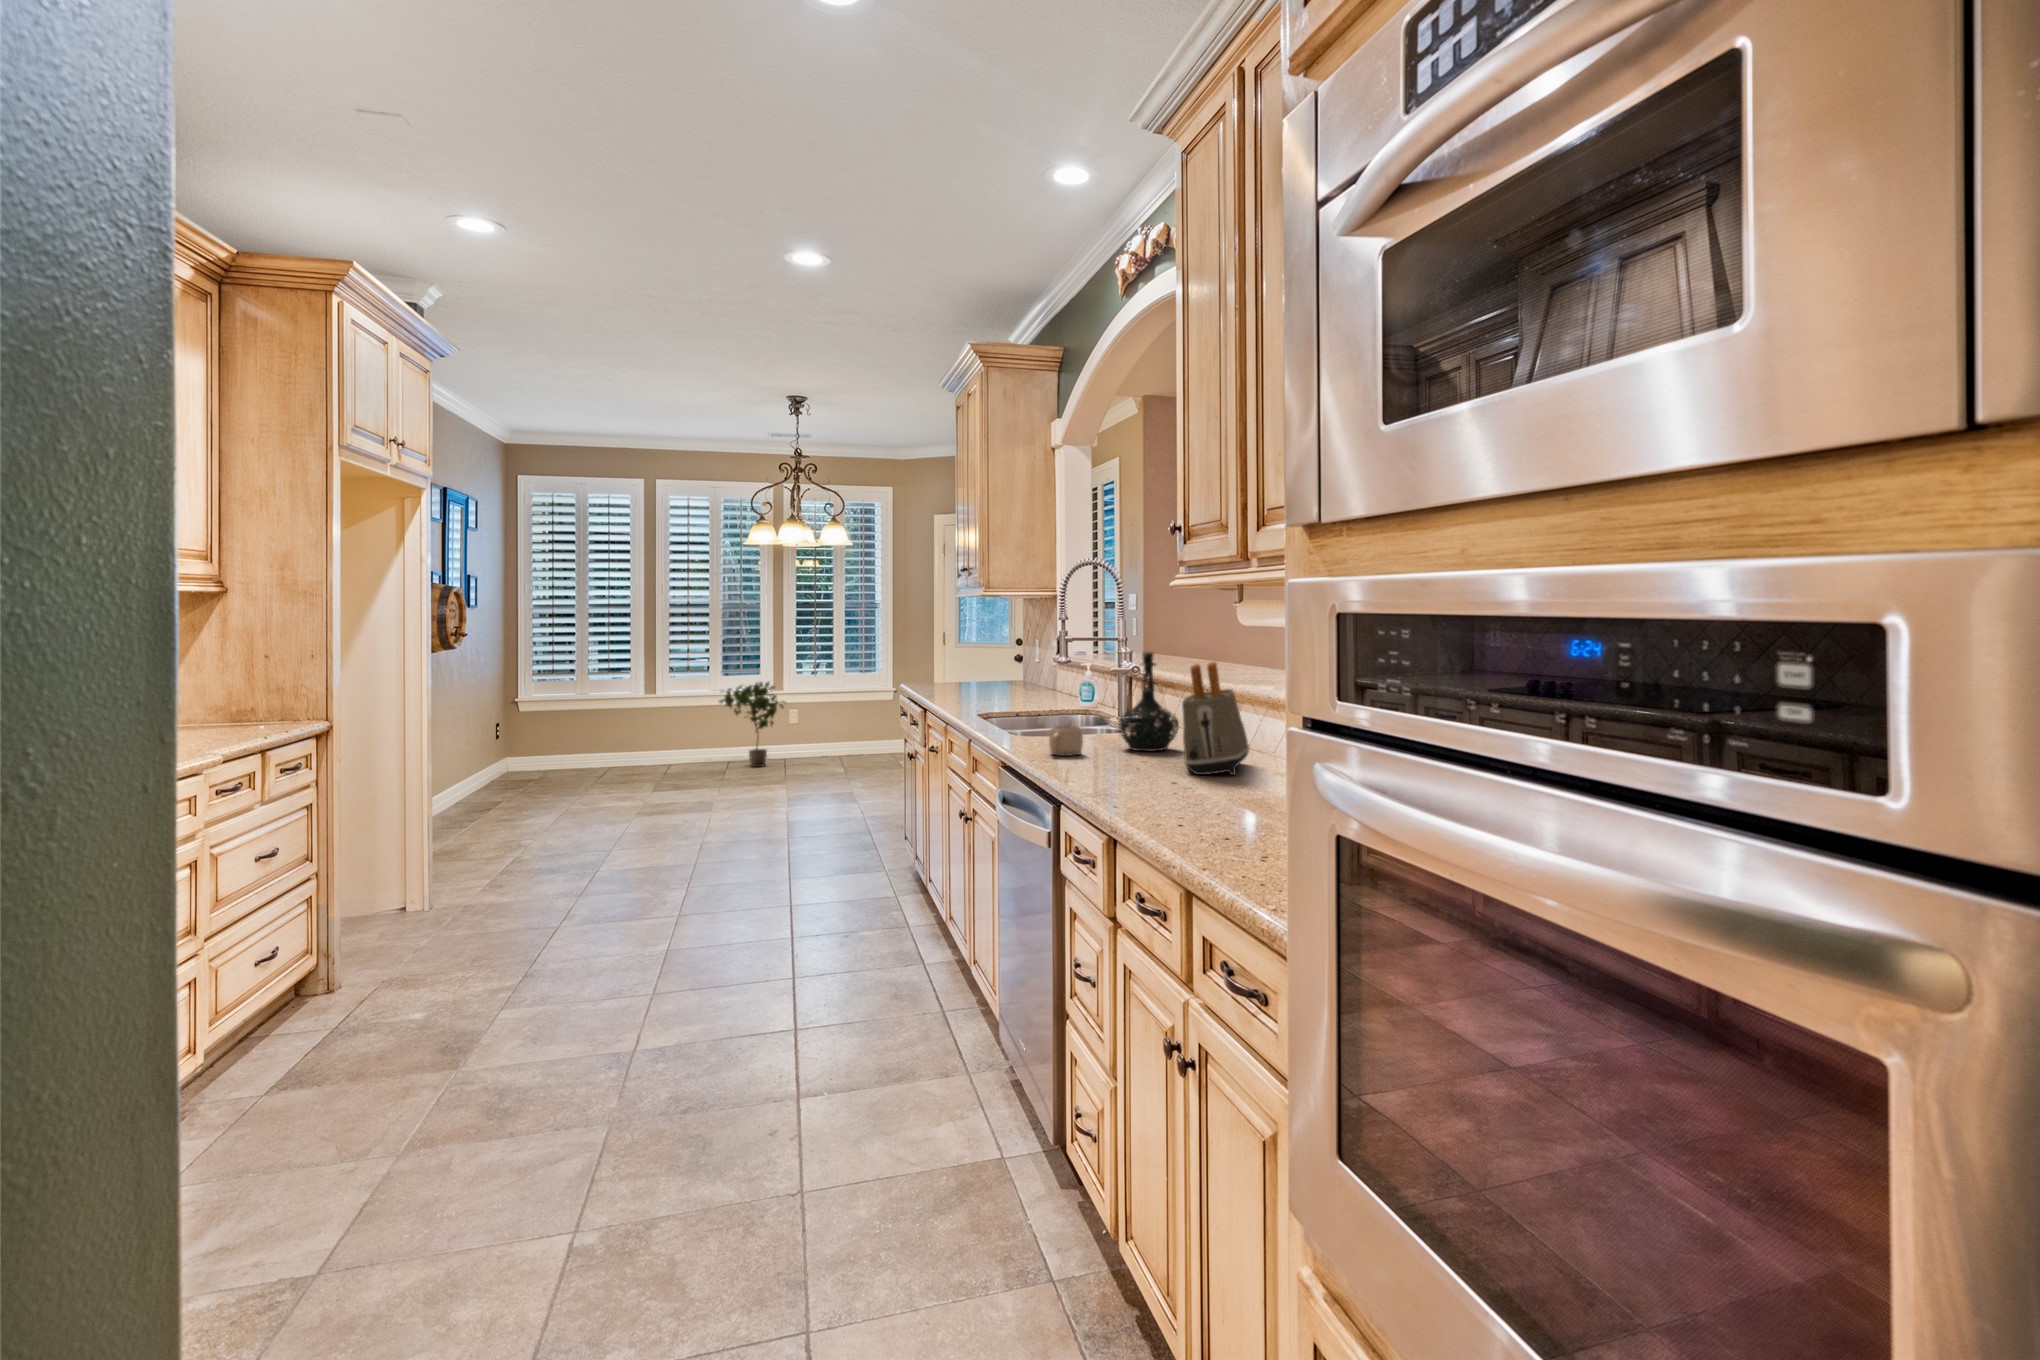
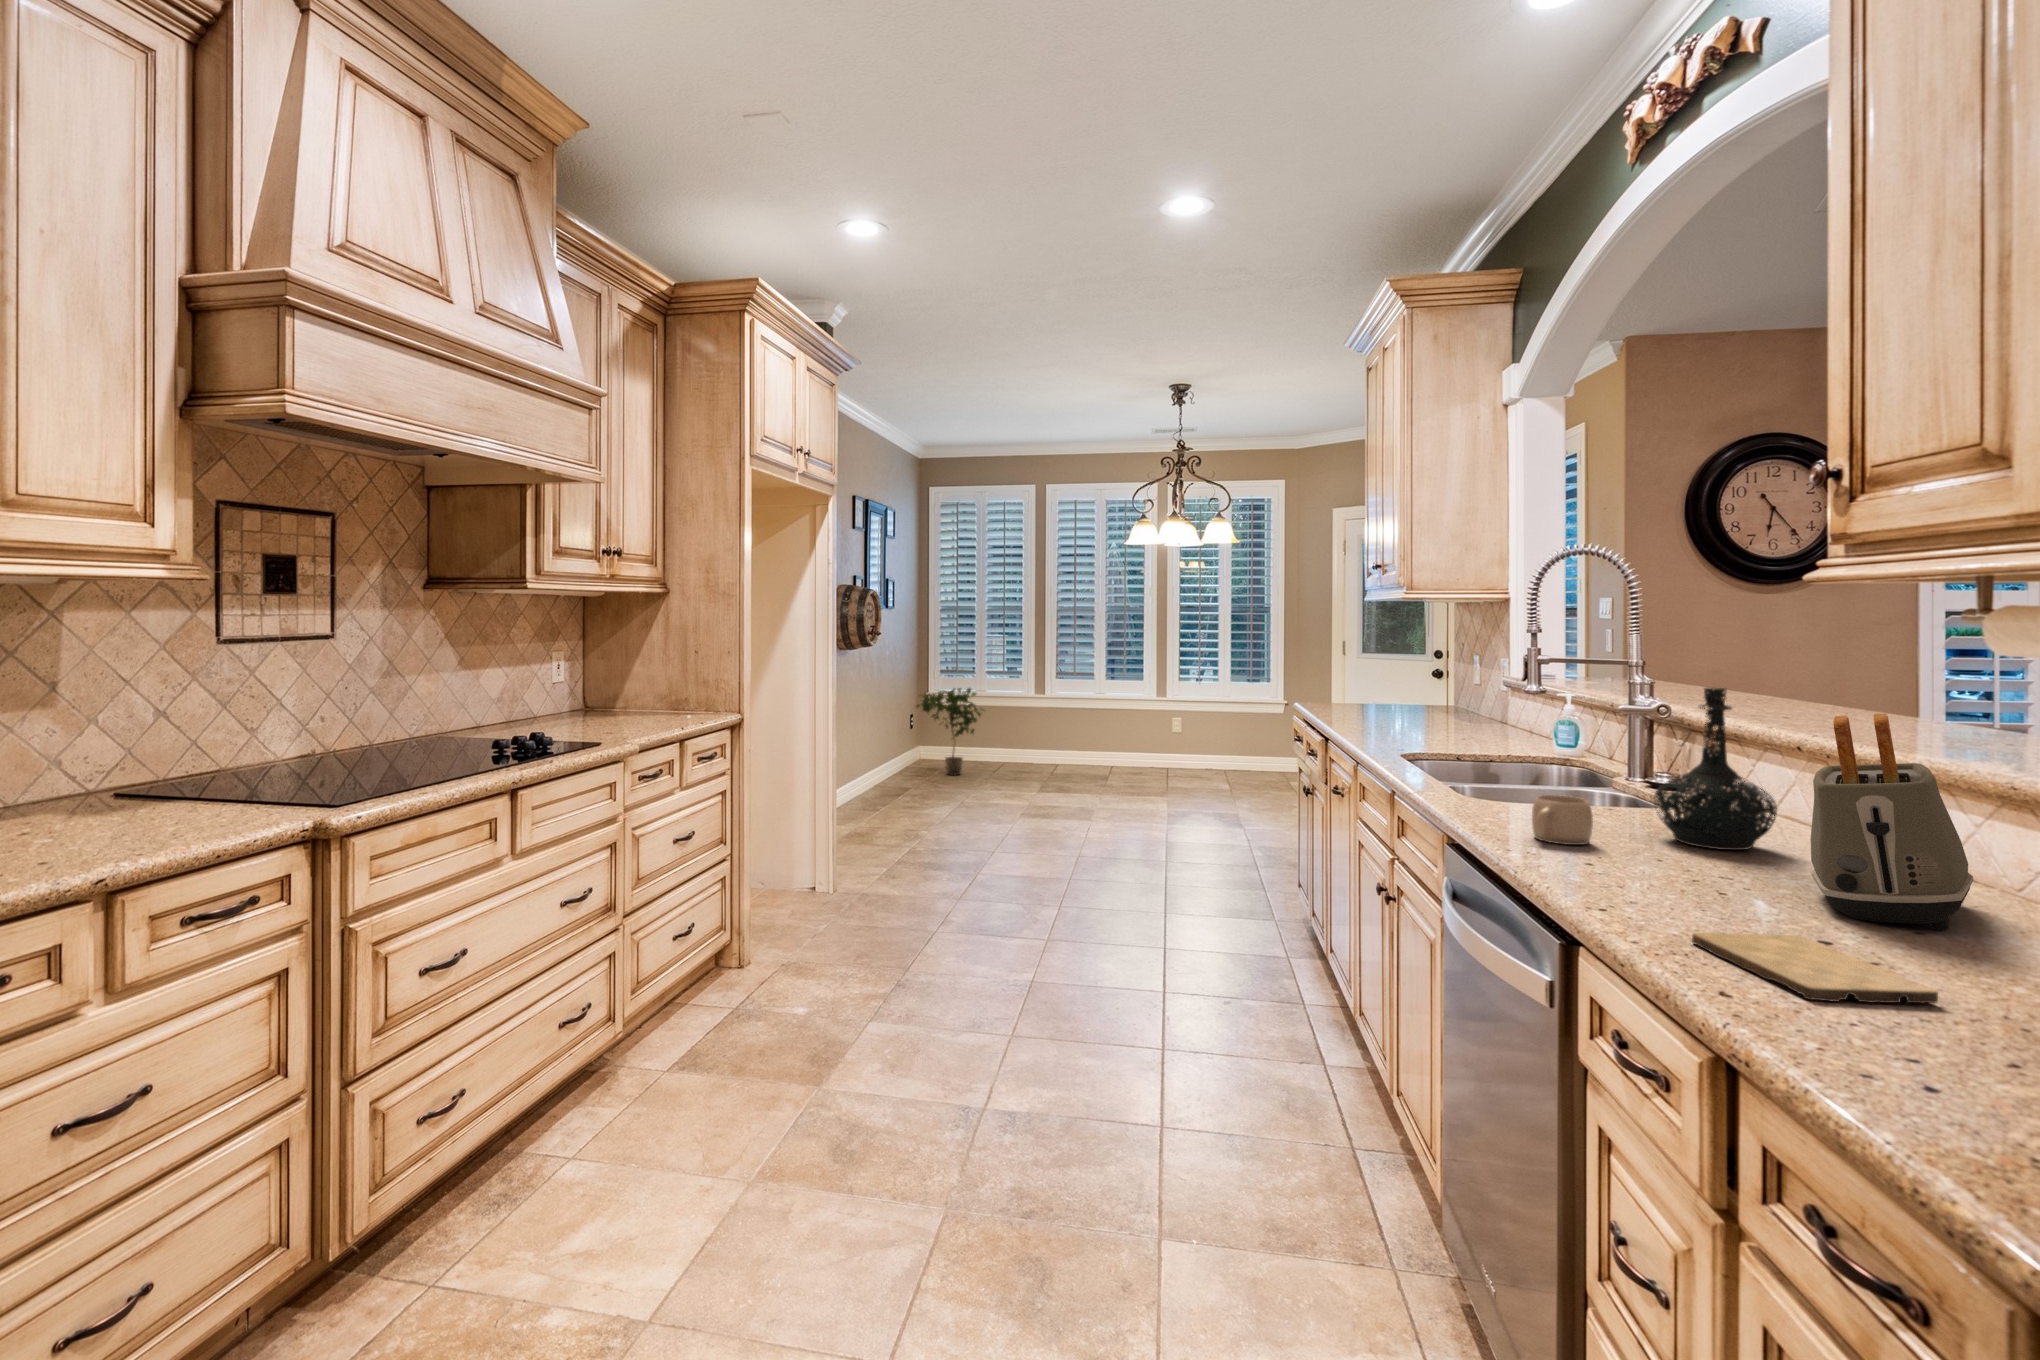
potted plant: present [720,682,784,767] -> present [916,688,983,775]
cutting board: none [1115,782,1210,807] -> present [1692,933,1938,1003]

